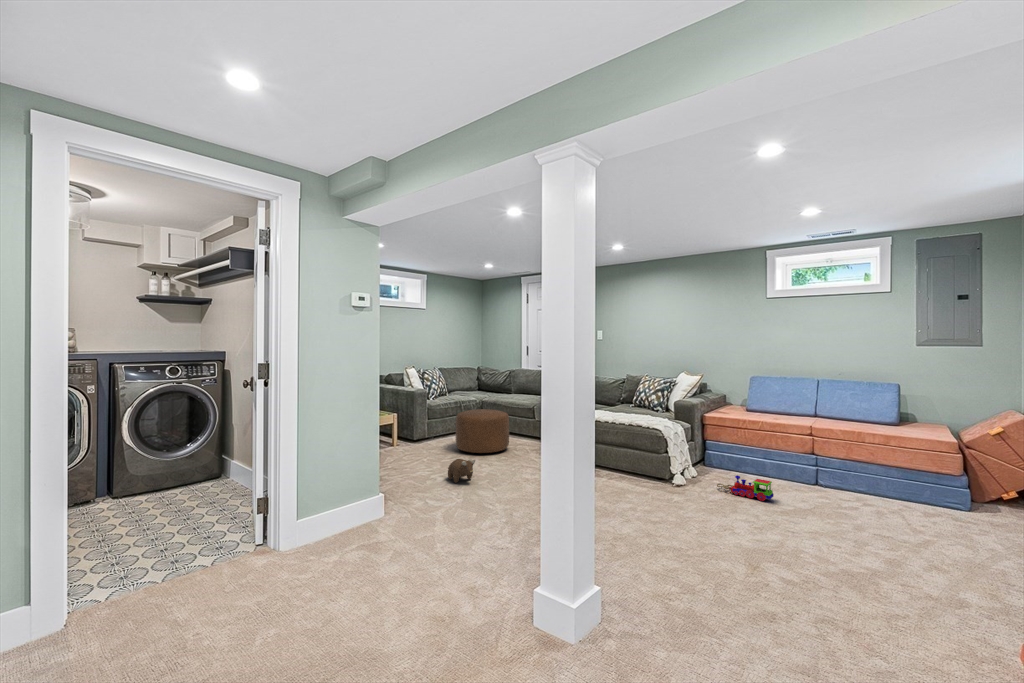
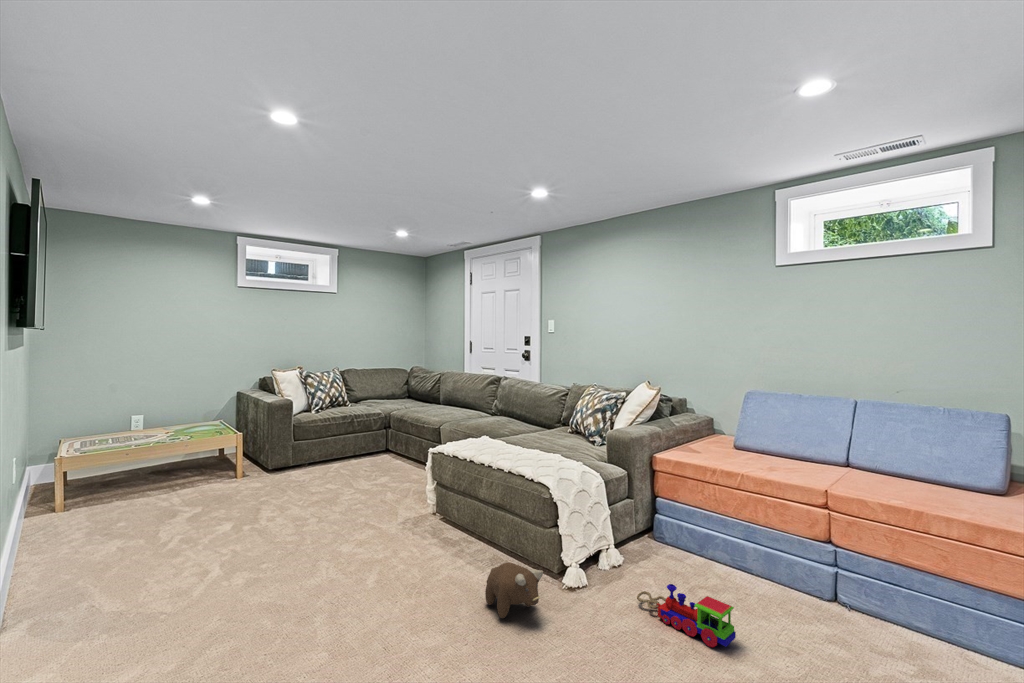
ottoman: present [456,409,509,453] -> none [291,430,375,497]
plush toy: present [448,459,475,483] -> present [485,563,543,618]

